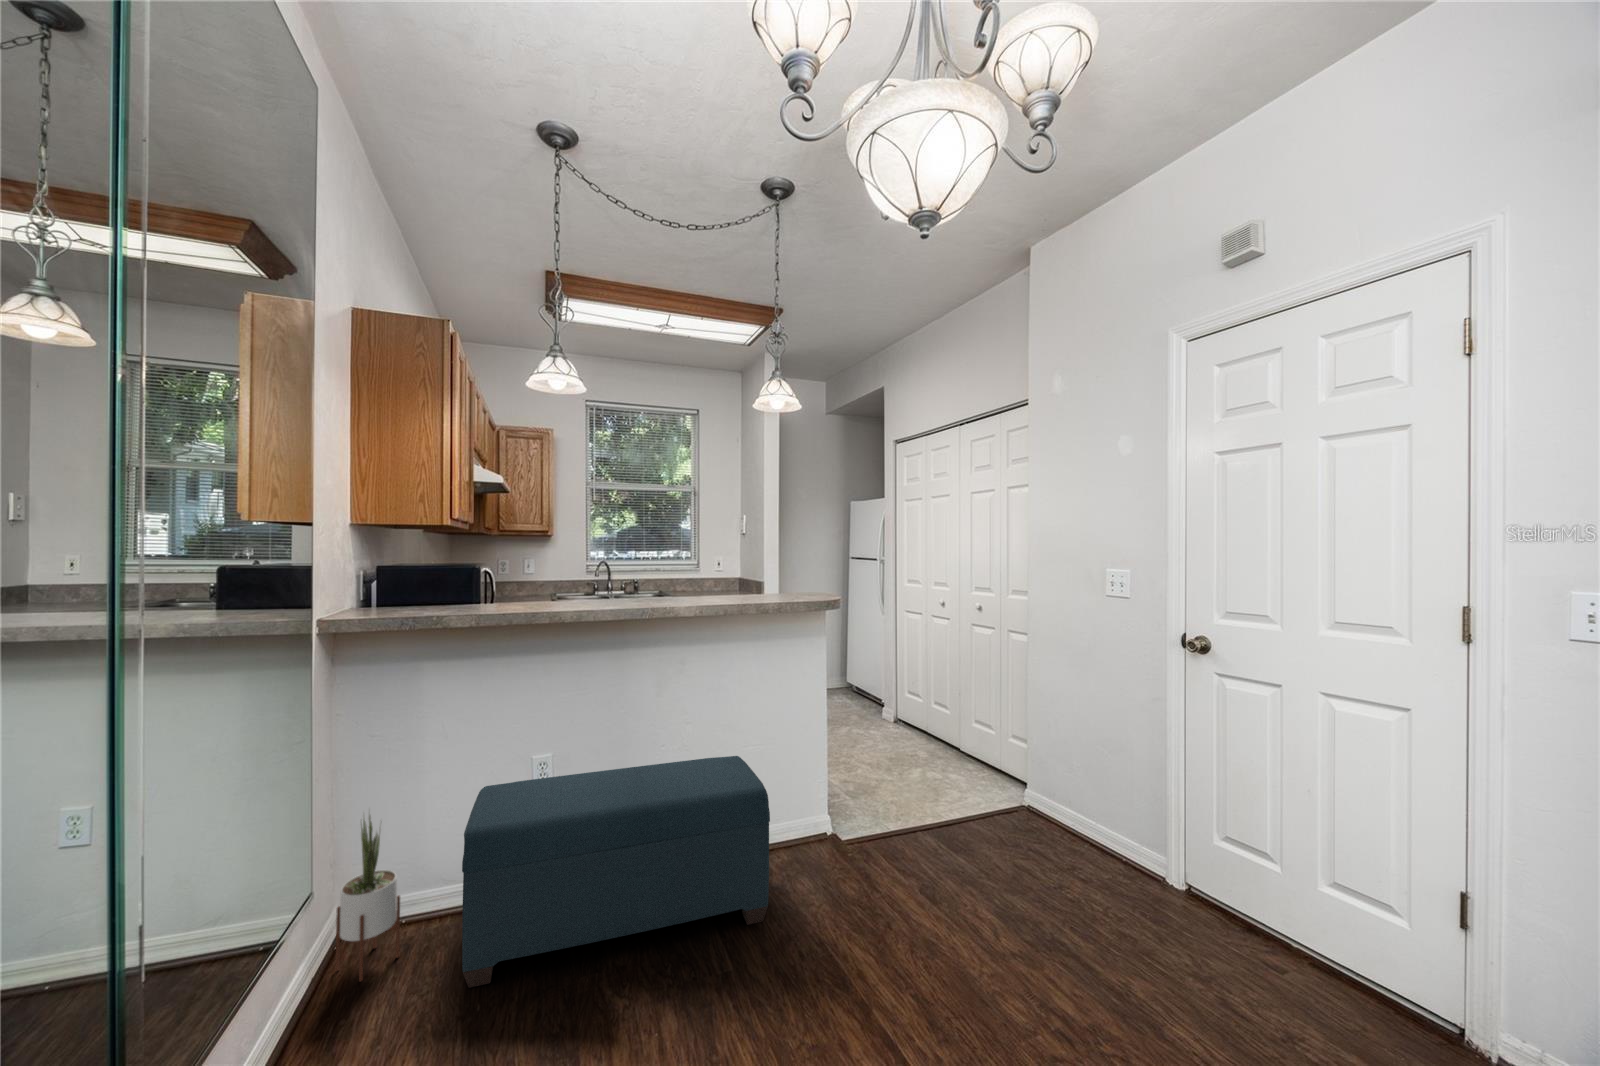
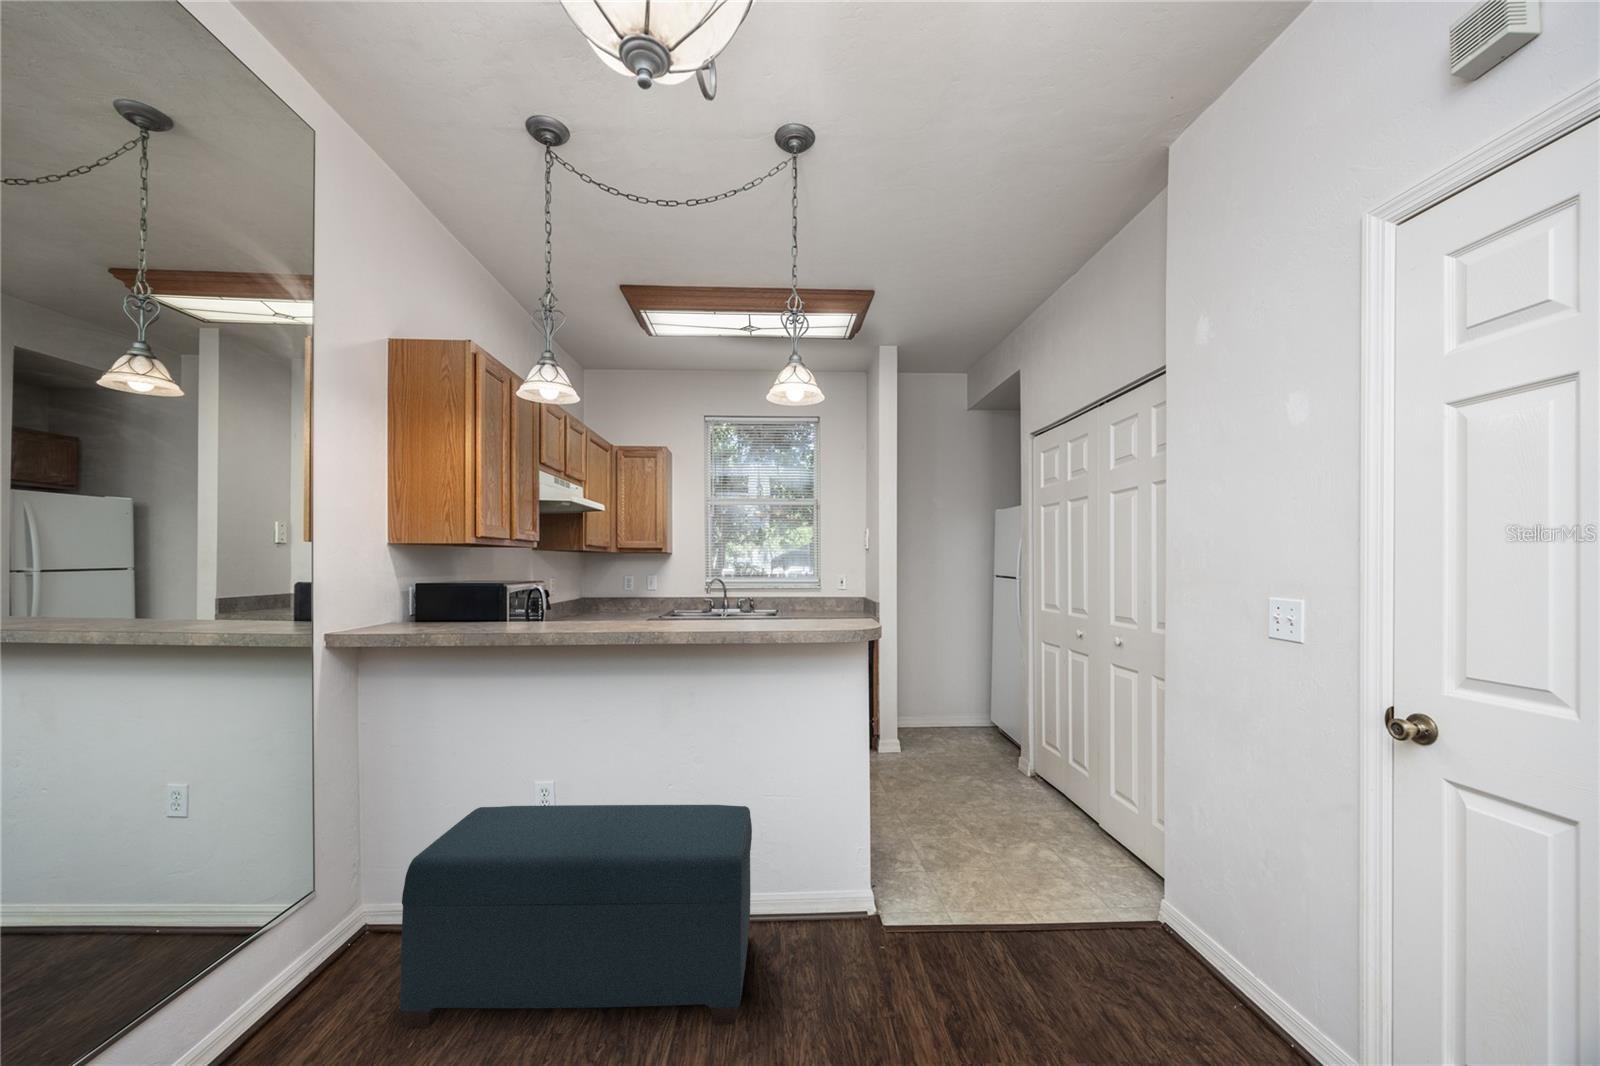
potted plant: present [336,815,400,981] -> none [328,816,385,993]

